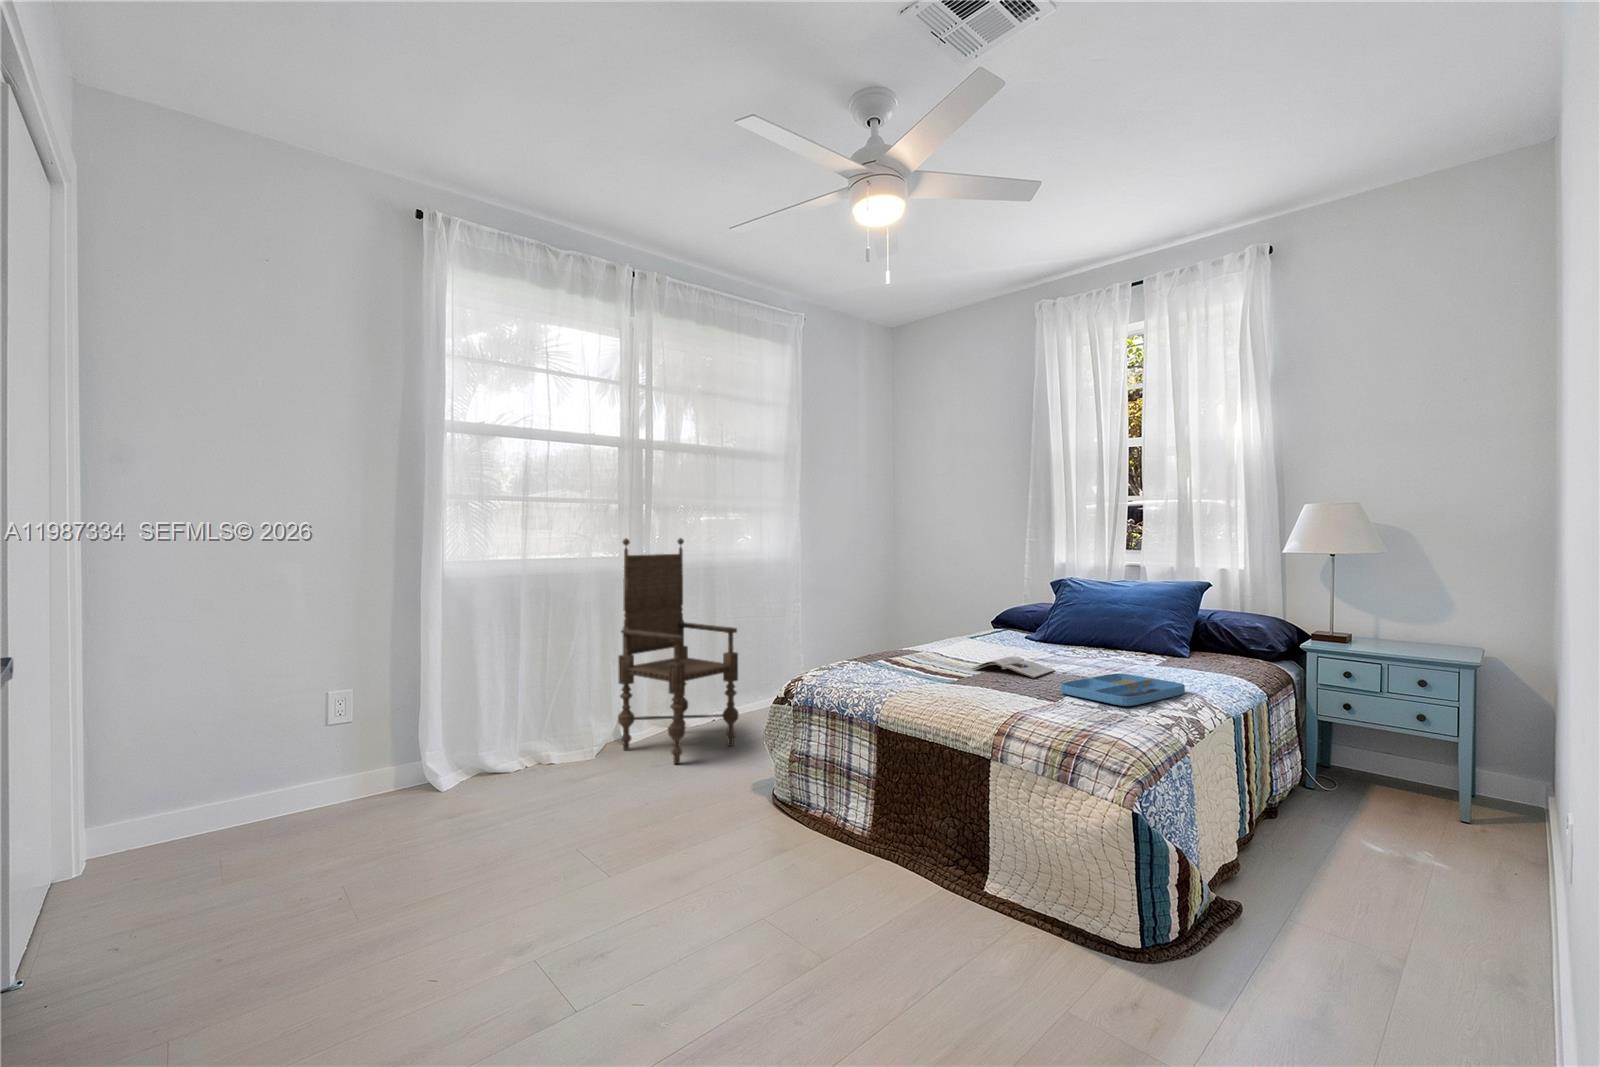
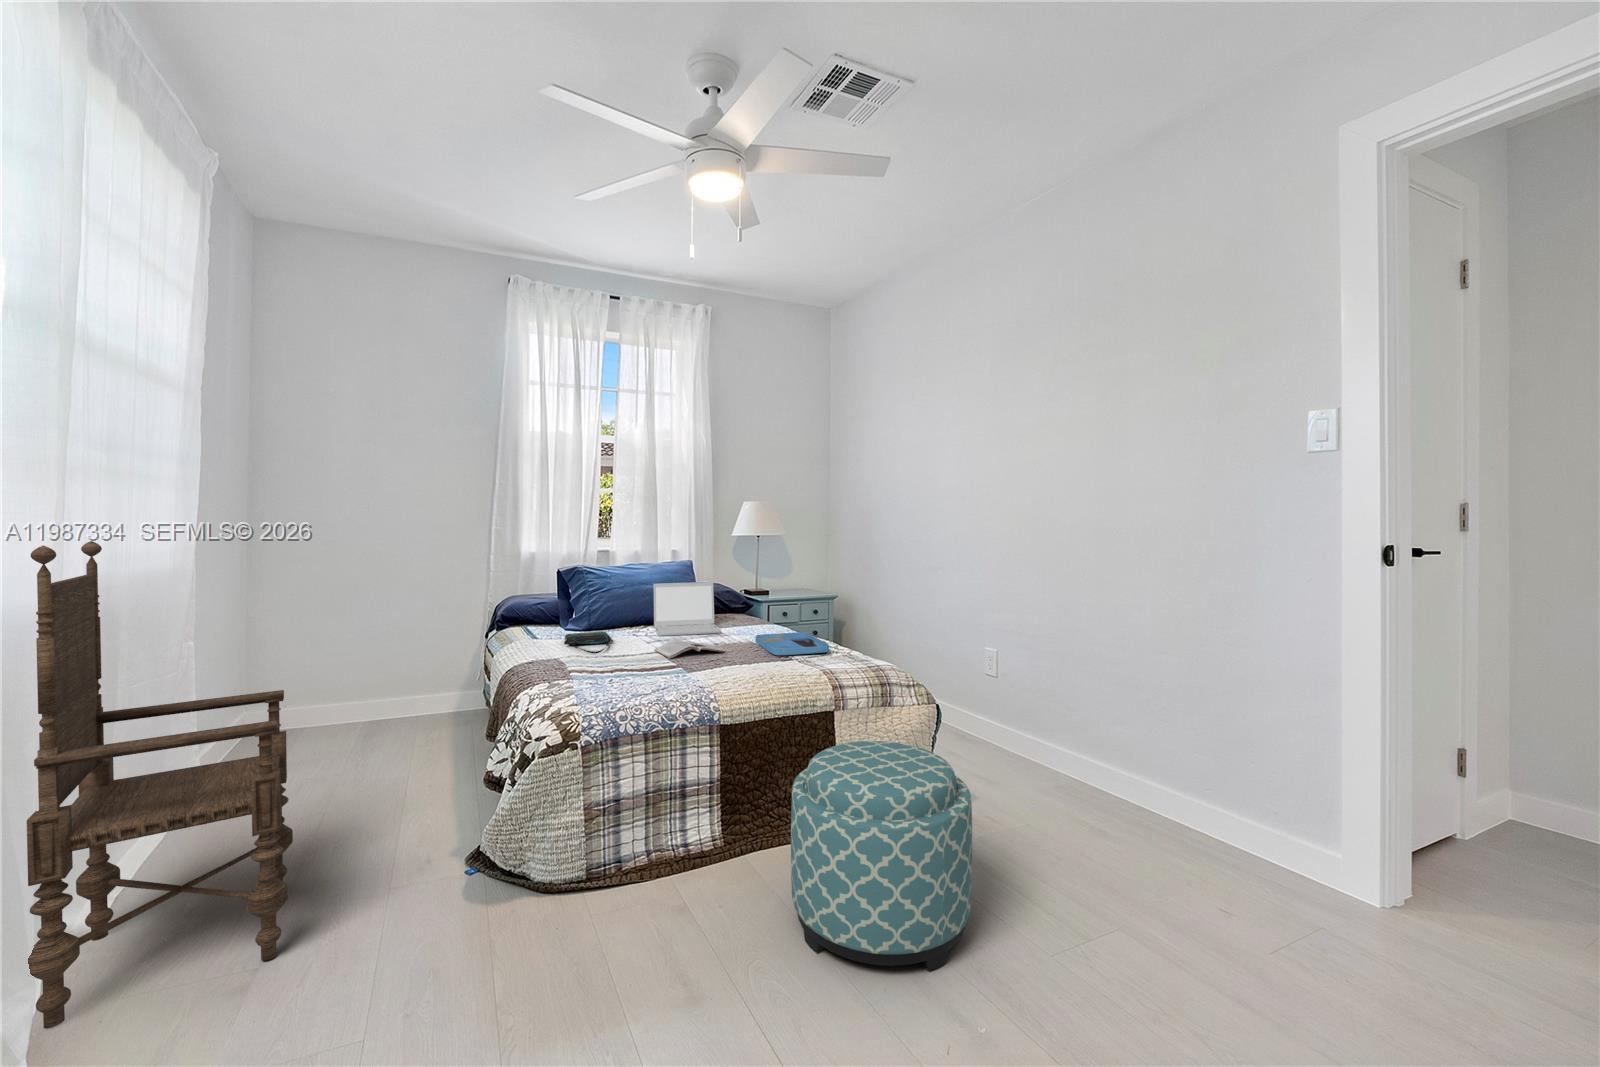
laptop: none [1052,599,1154,666] -> present [654,582,721,636]
tote bag: none [944,637,1011,654] -> present [564,632,613,654]
ottoman: none [717,755,906,986] -> present [791,741,972,971]

